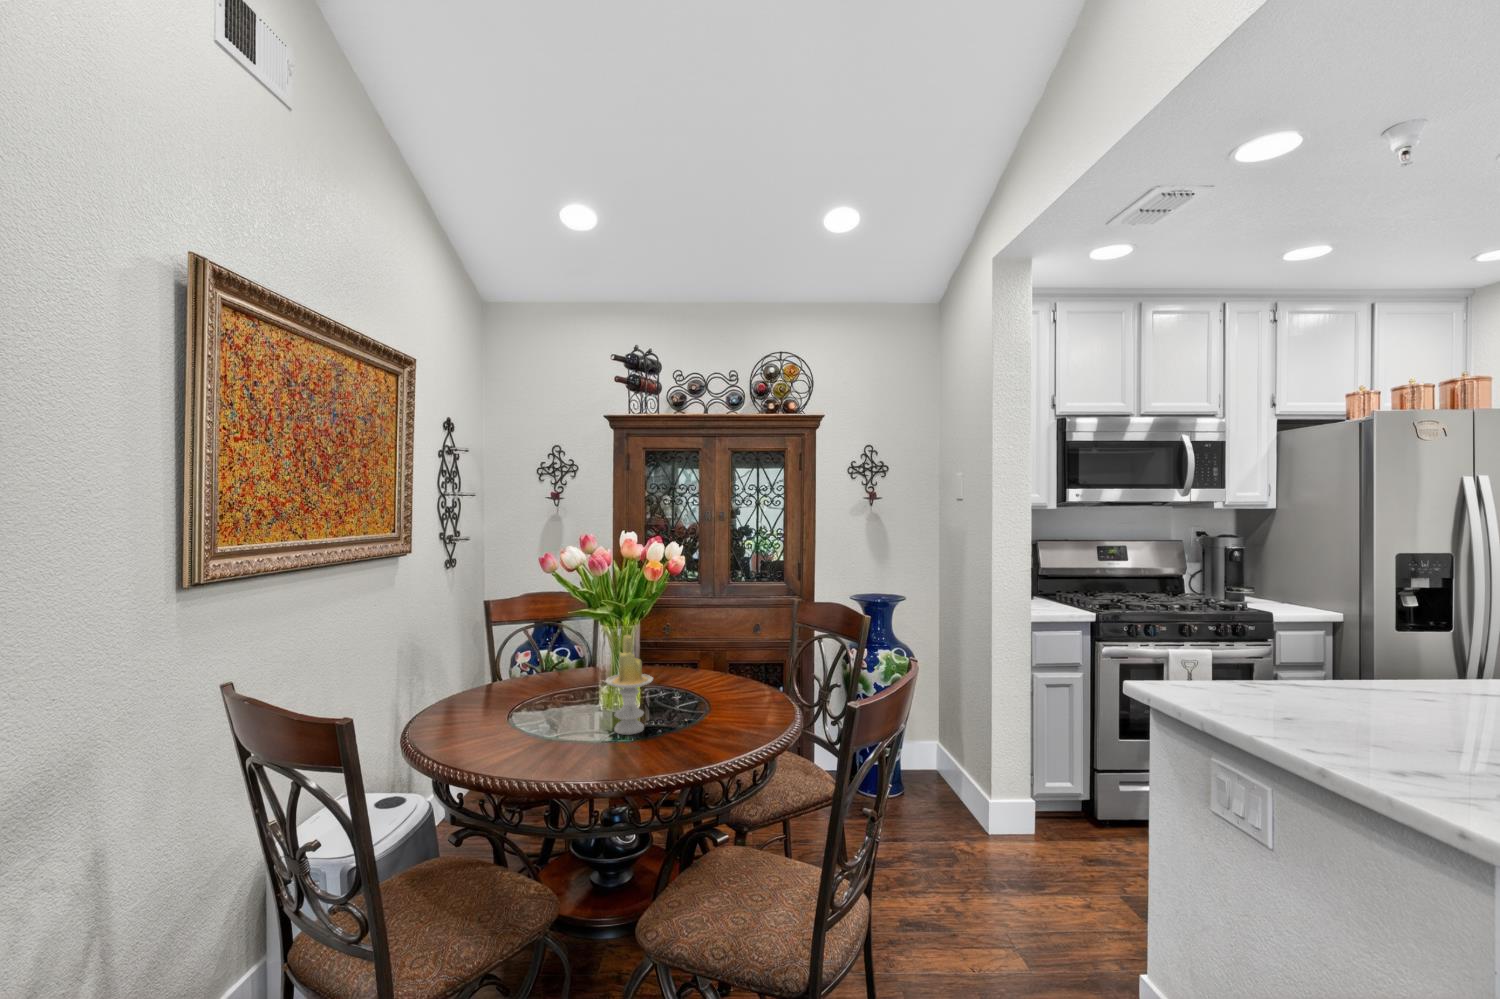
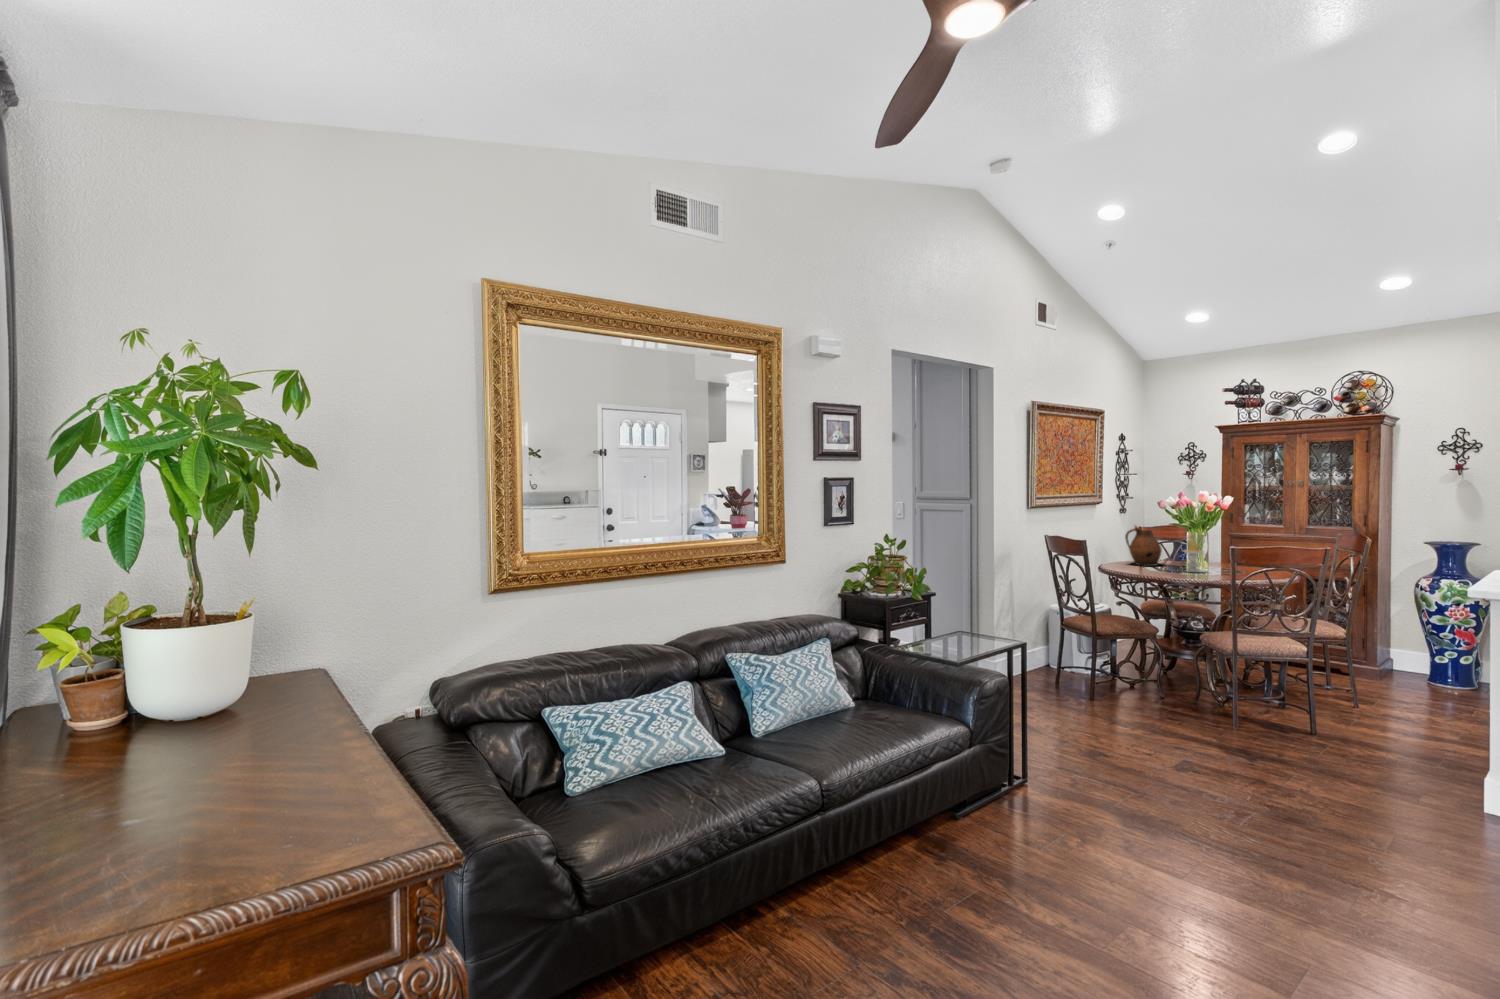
ceramic pitcher: none [468,613,562,718] -> present [1125,525,1164,566]

